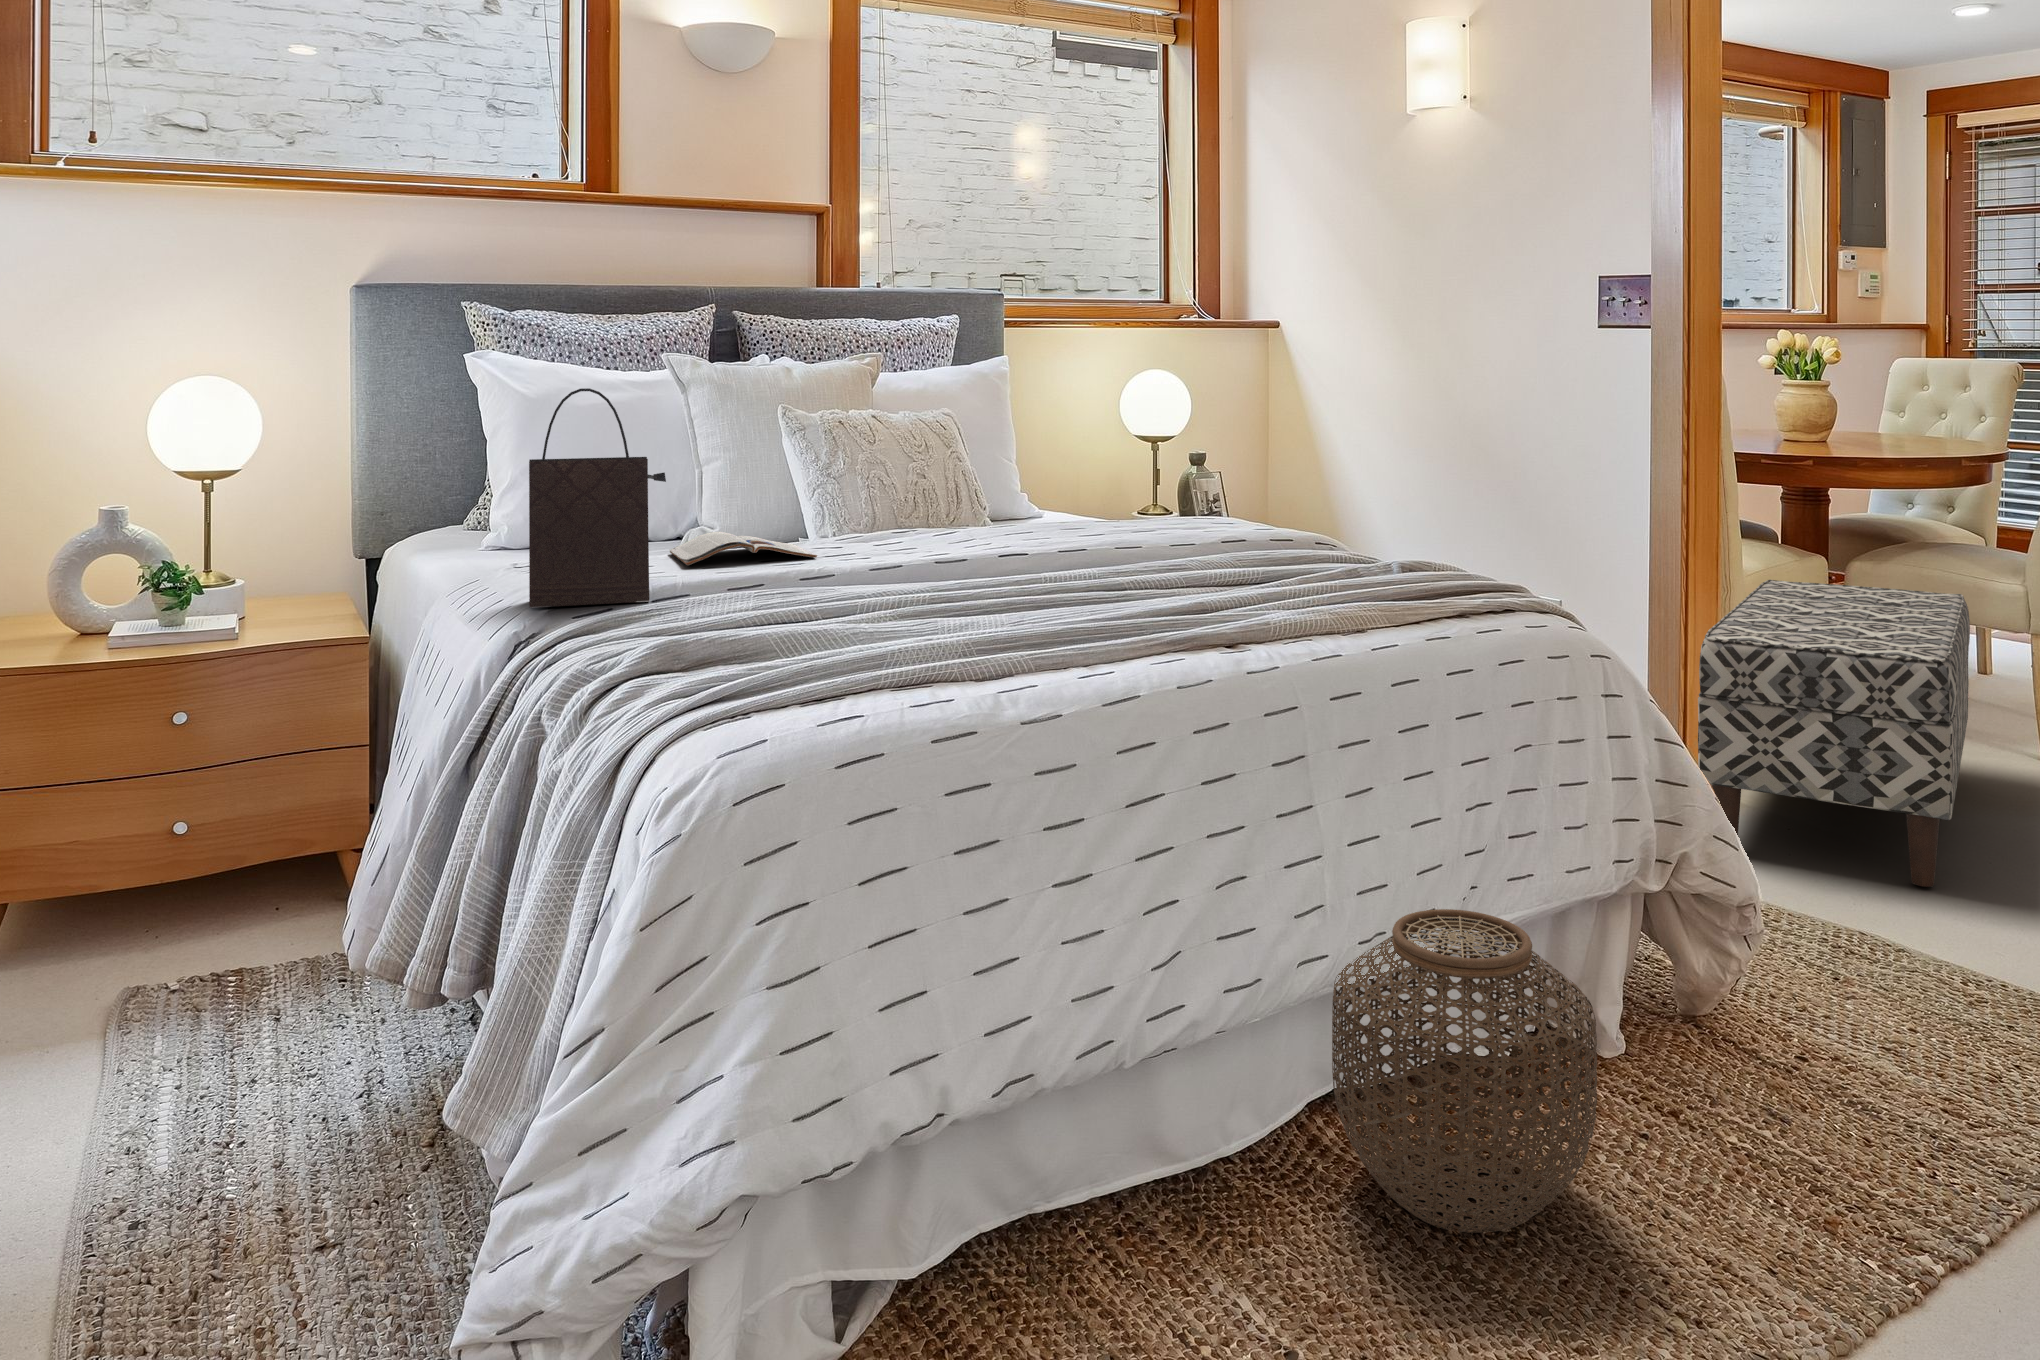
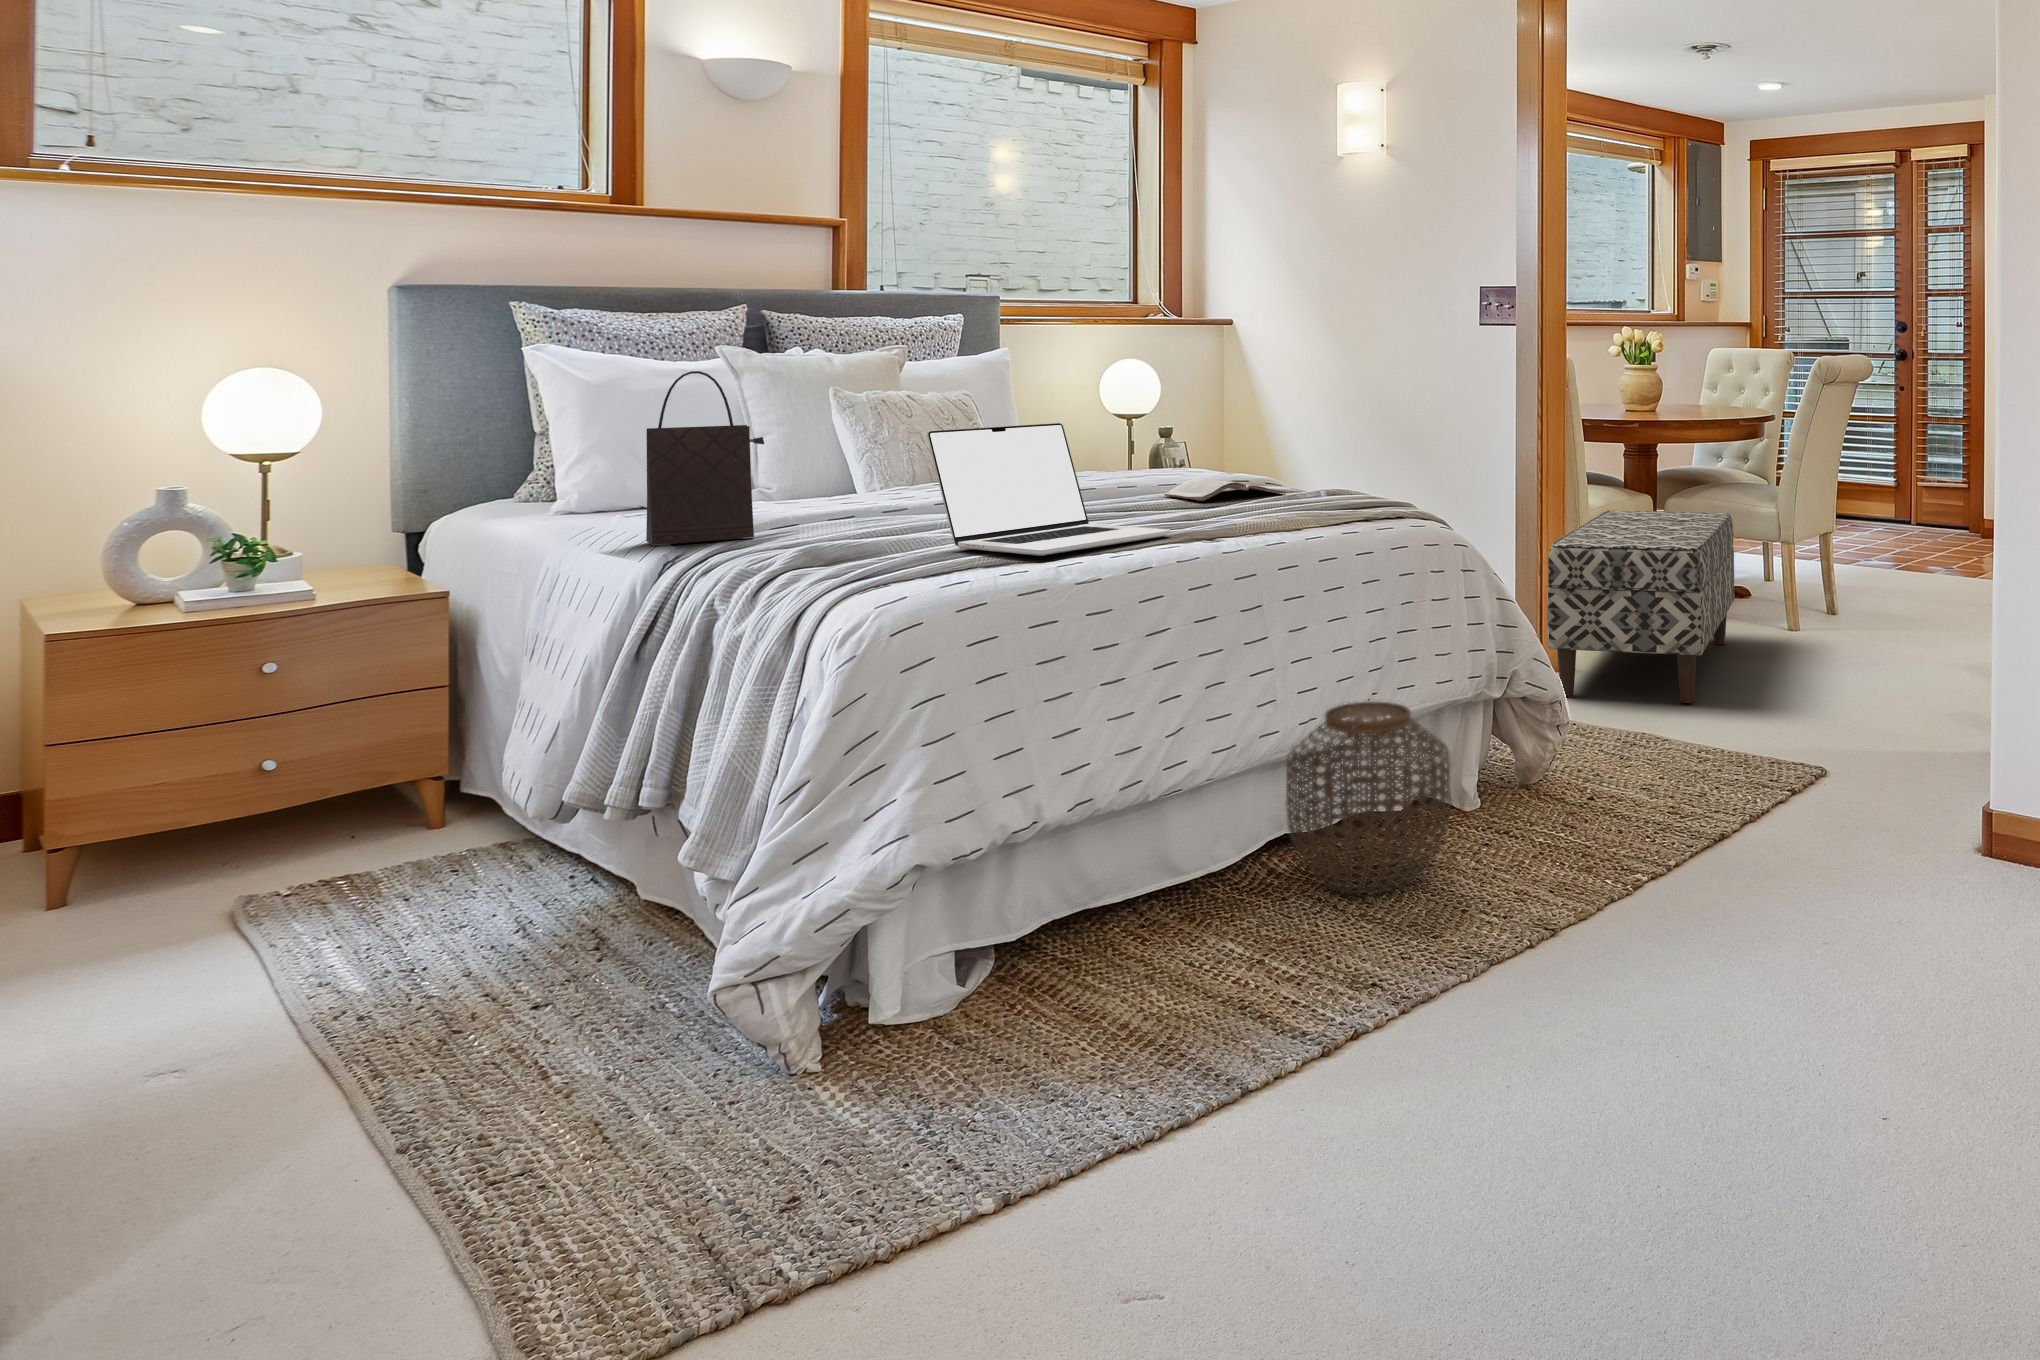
laptop: none [841,465,1166,669] -> present [927,423,1171,556]
magazine: present [670,532,817,566] -> present [1164,479,1286,501]

